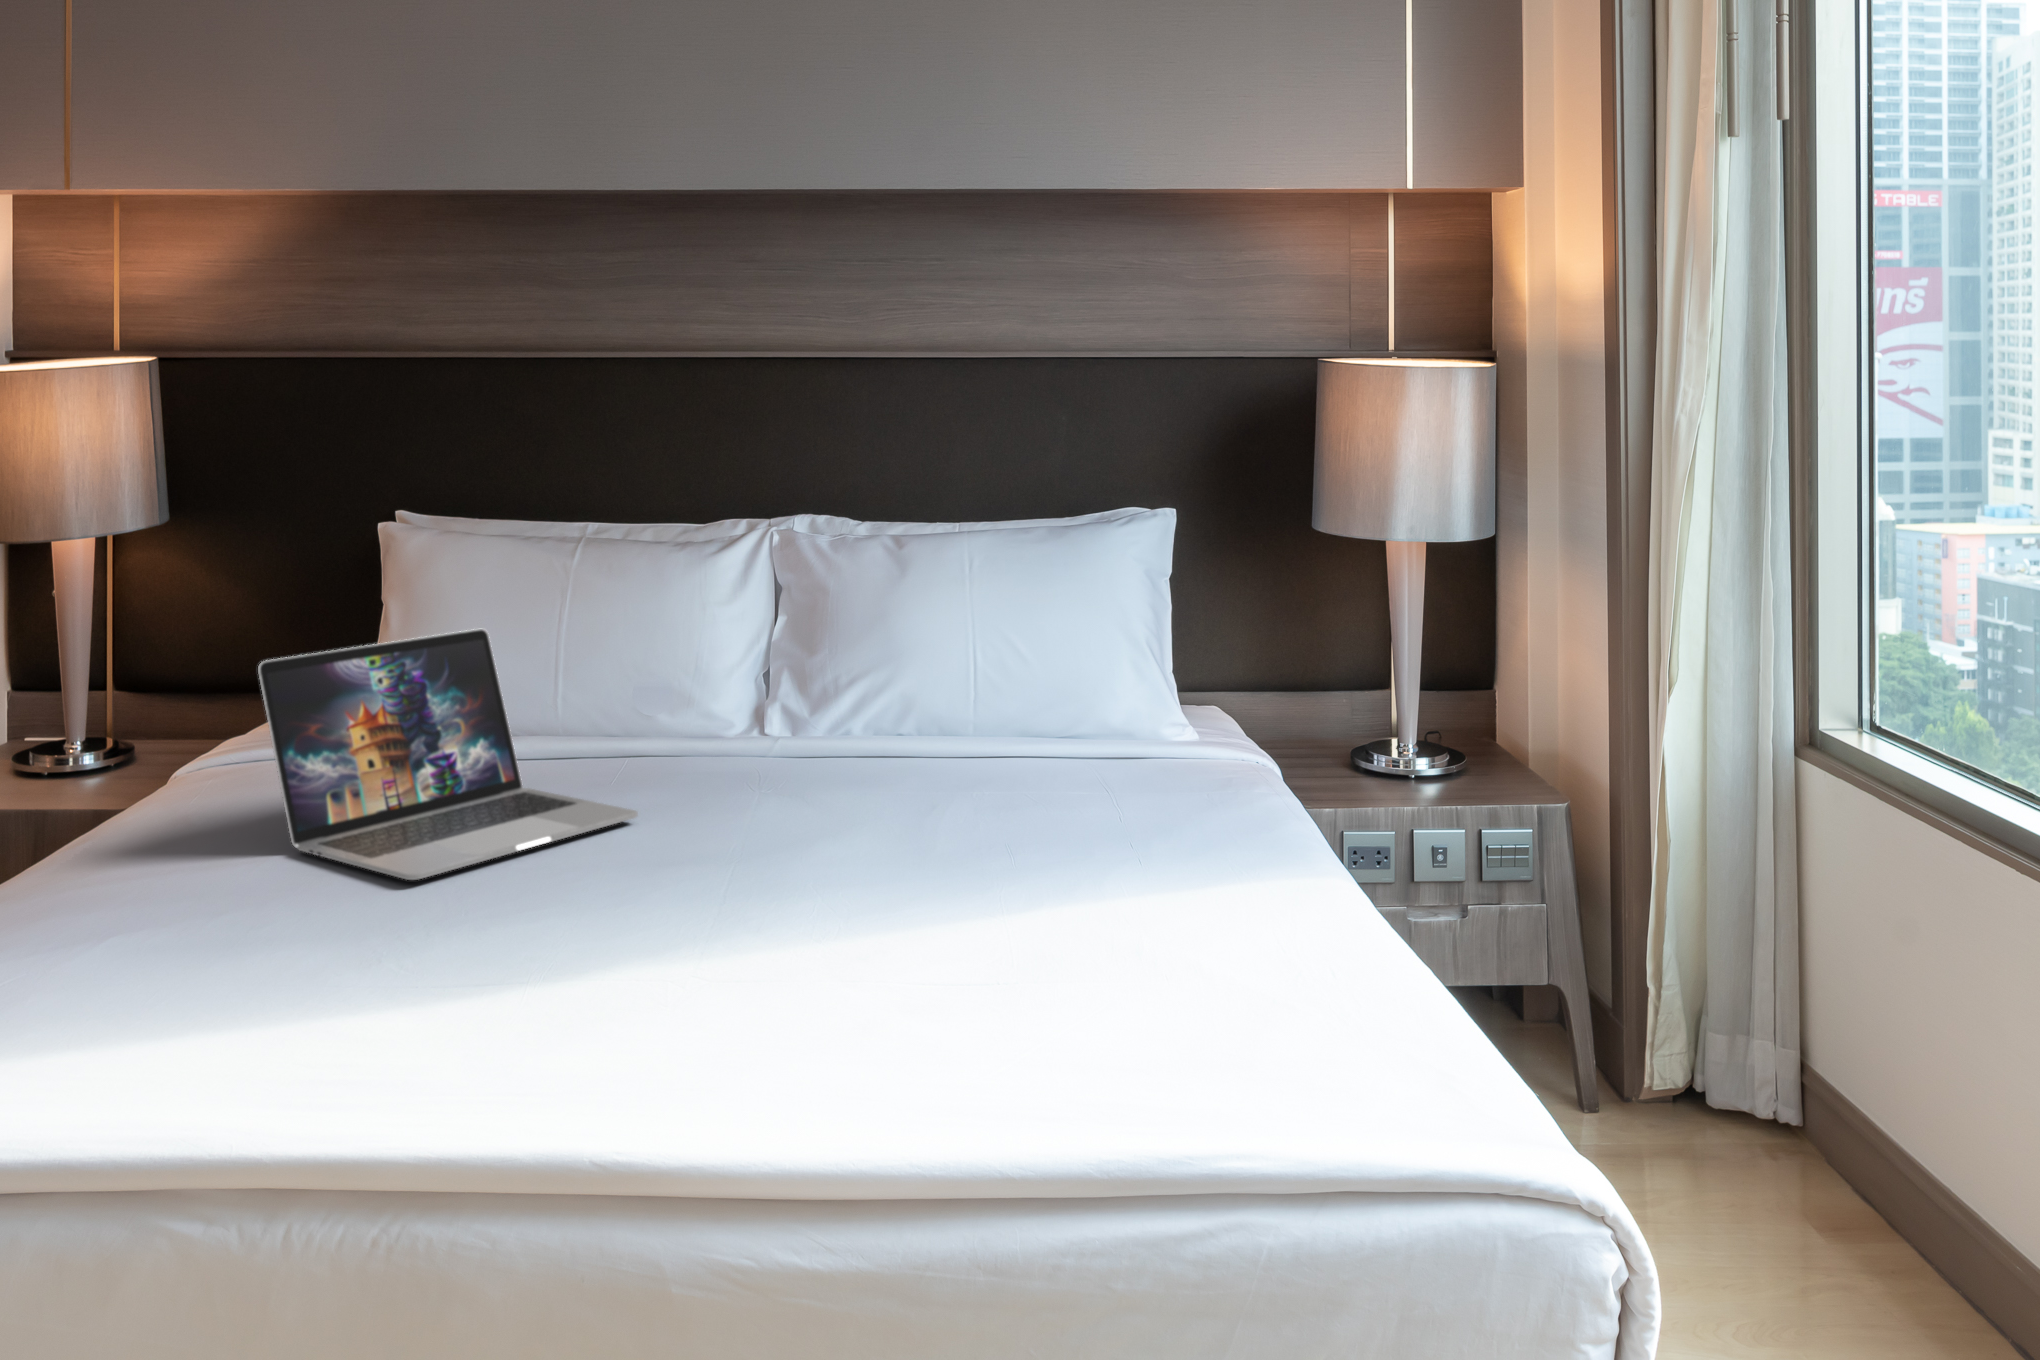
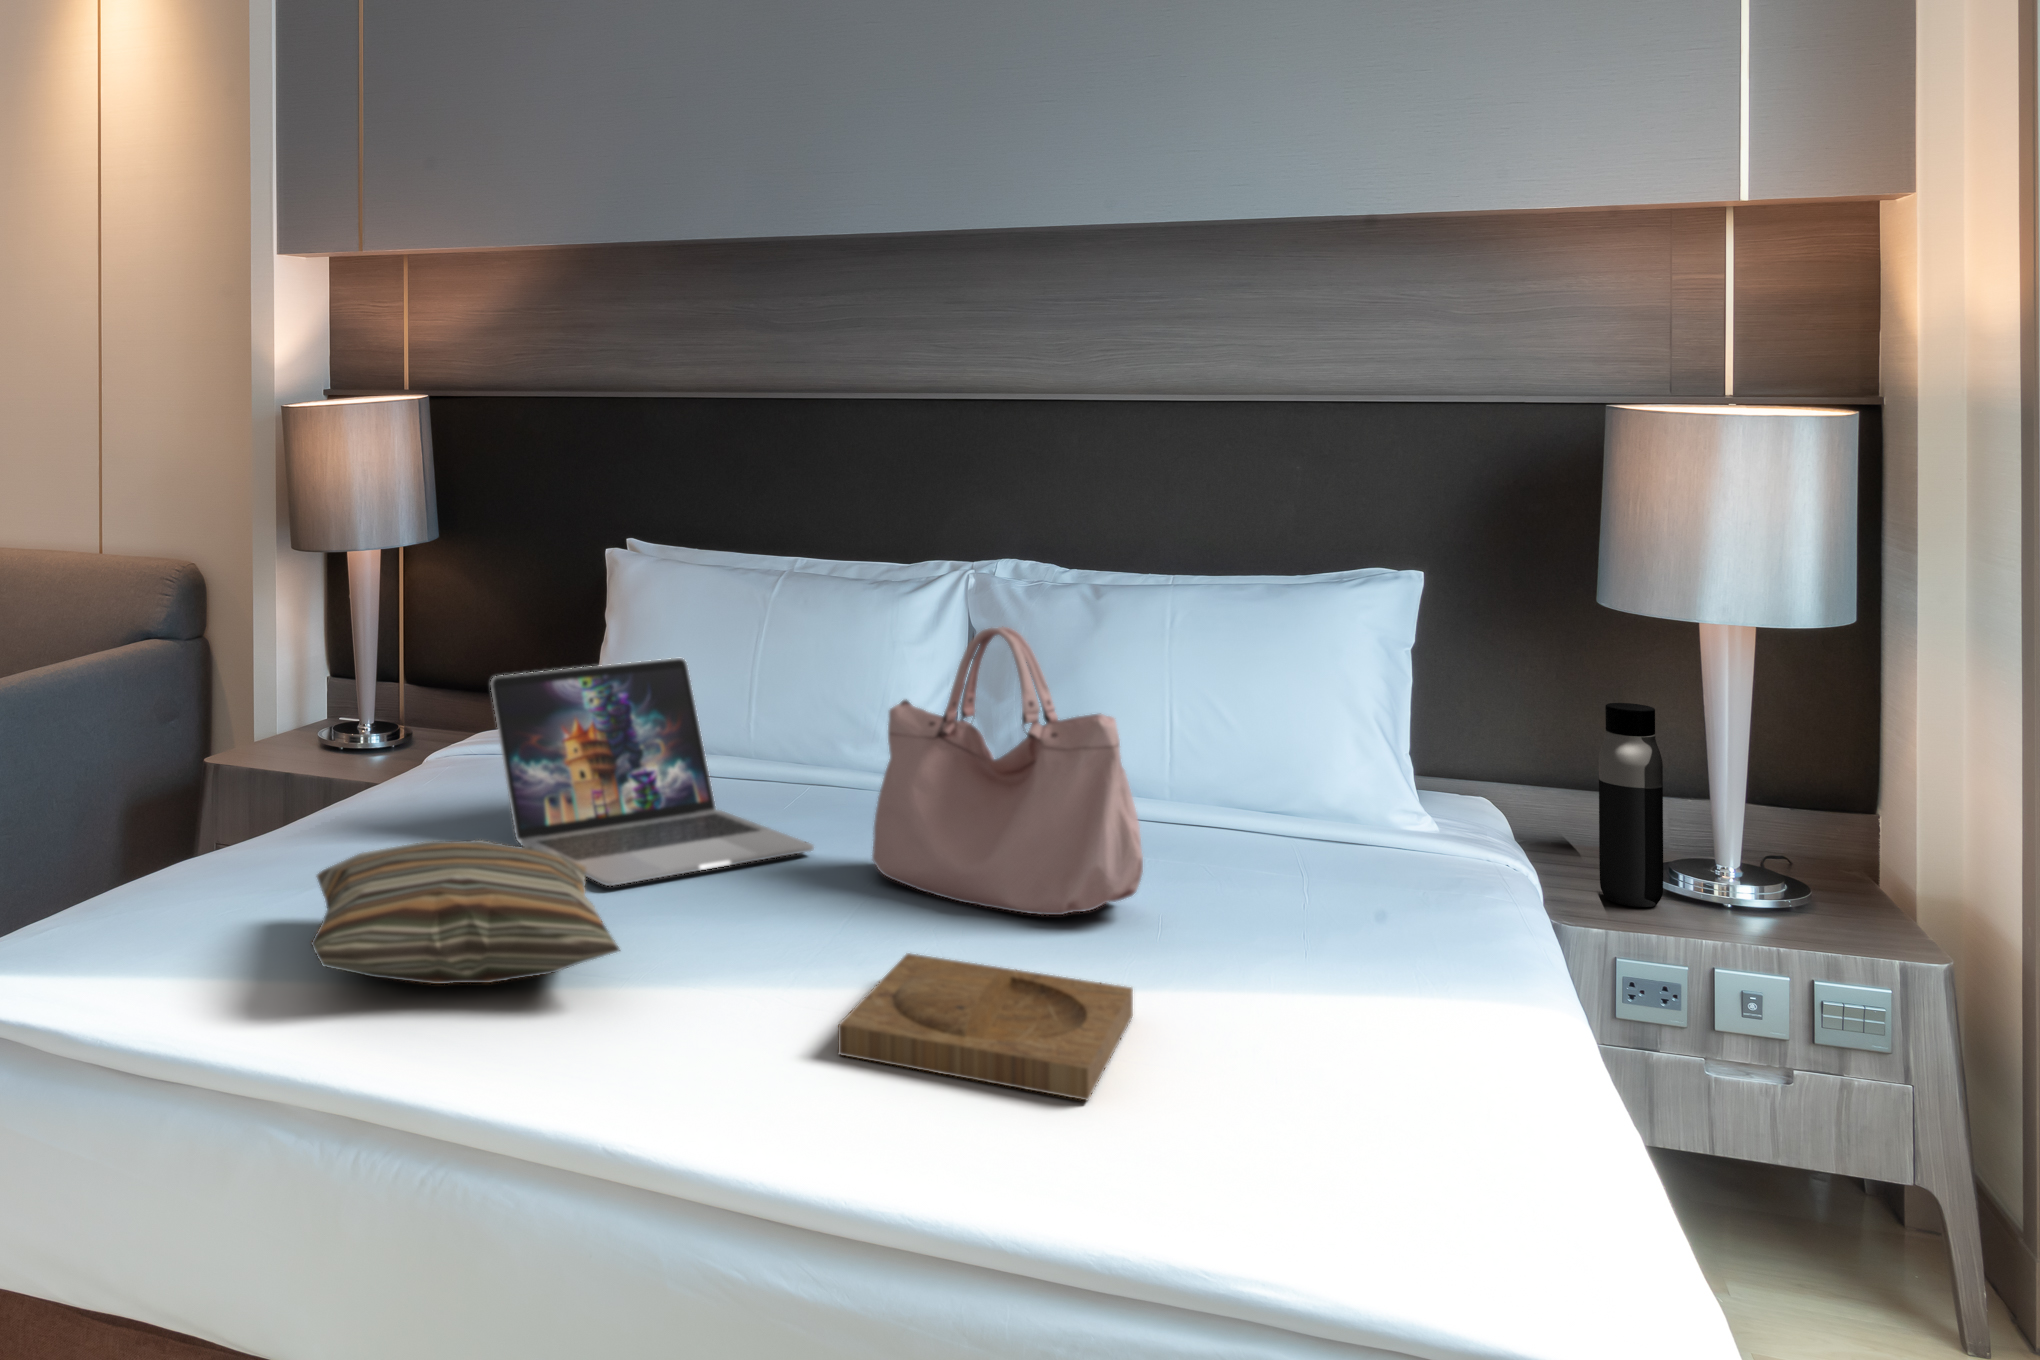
handbag: none [702,568,974,851] -> present [872,627,1143,915]
water bottle: none [1320,611,1367,784] -> present [1599,703,1663,907]
pillow: none [37,845,453,1021] -> present [311,840,620,984]
tray: none [708,903,988,1019] -> present [838,953,1133,1100]

